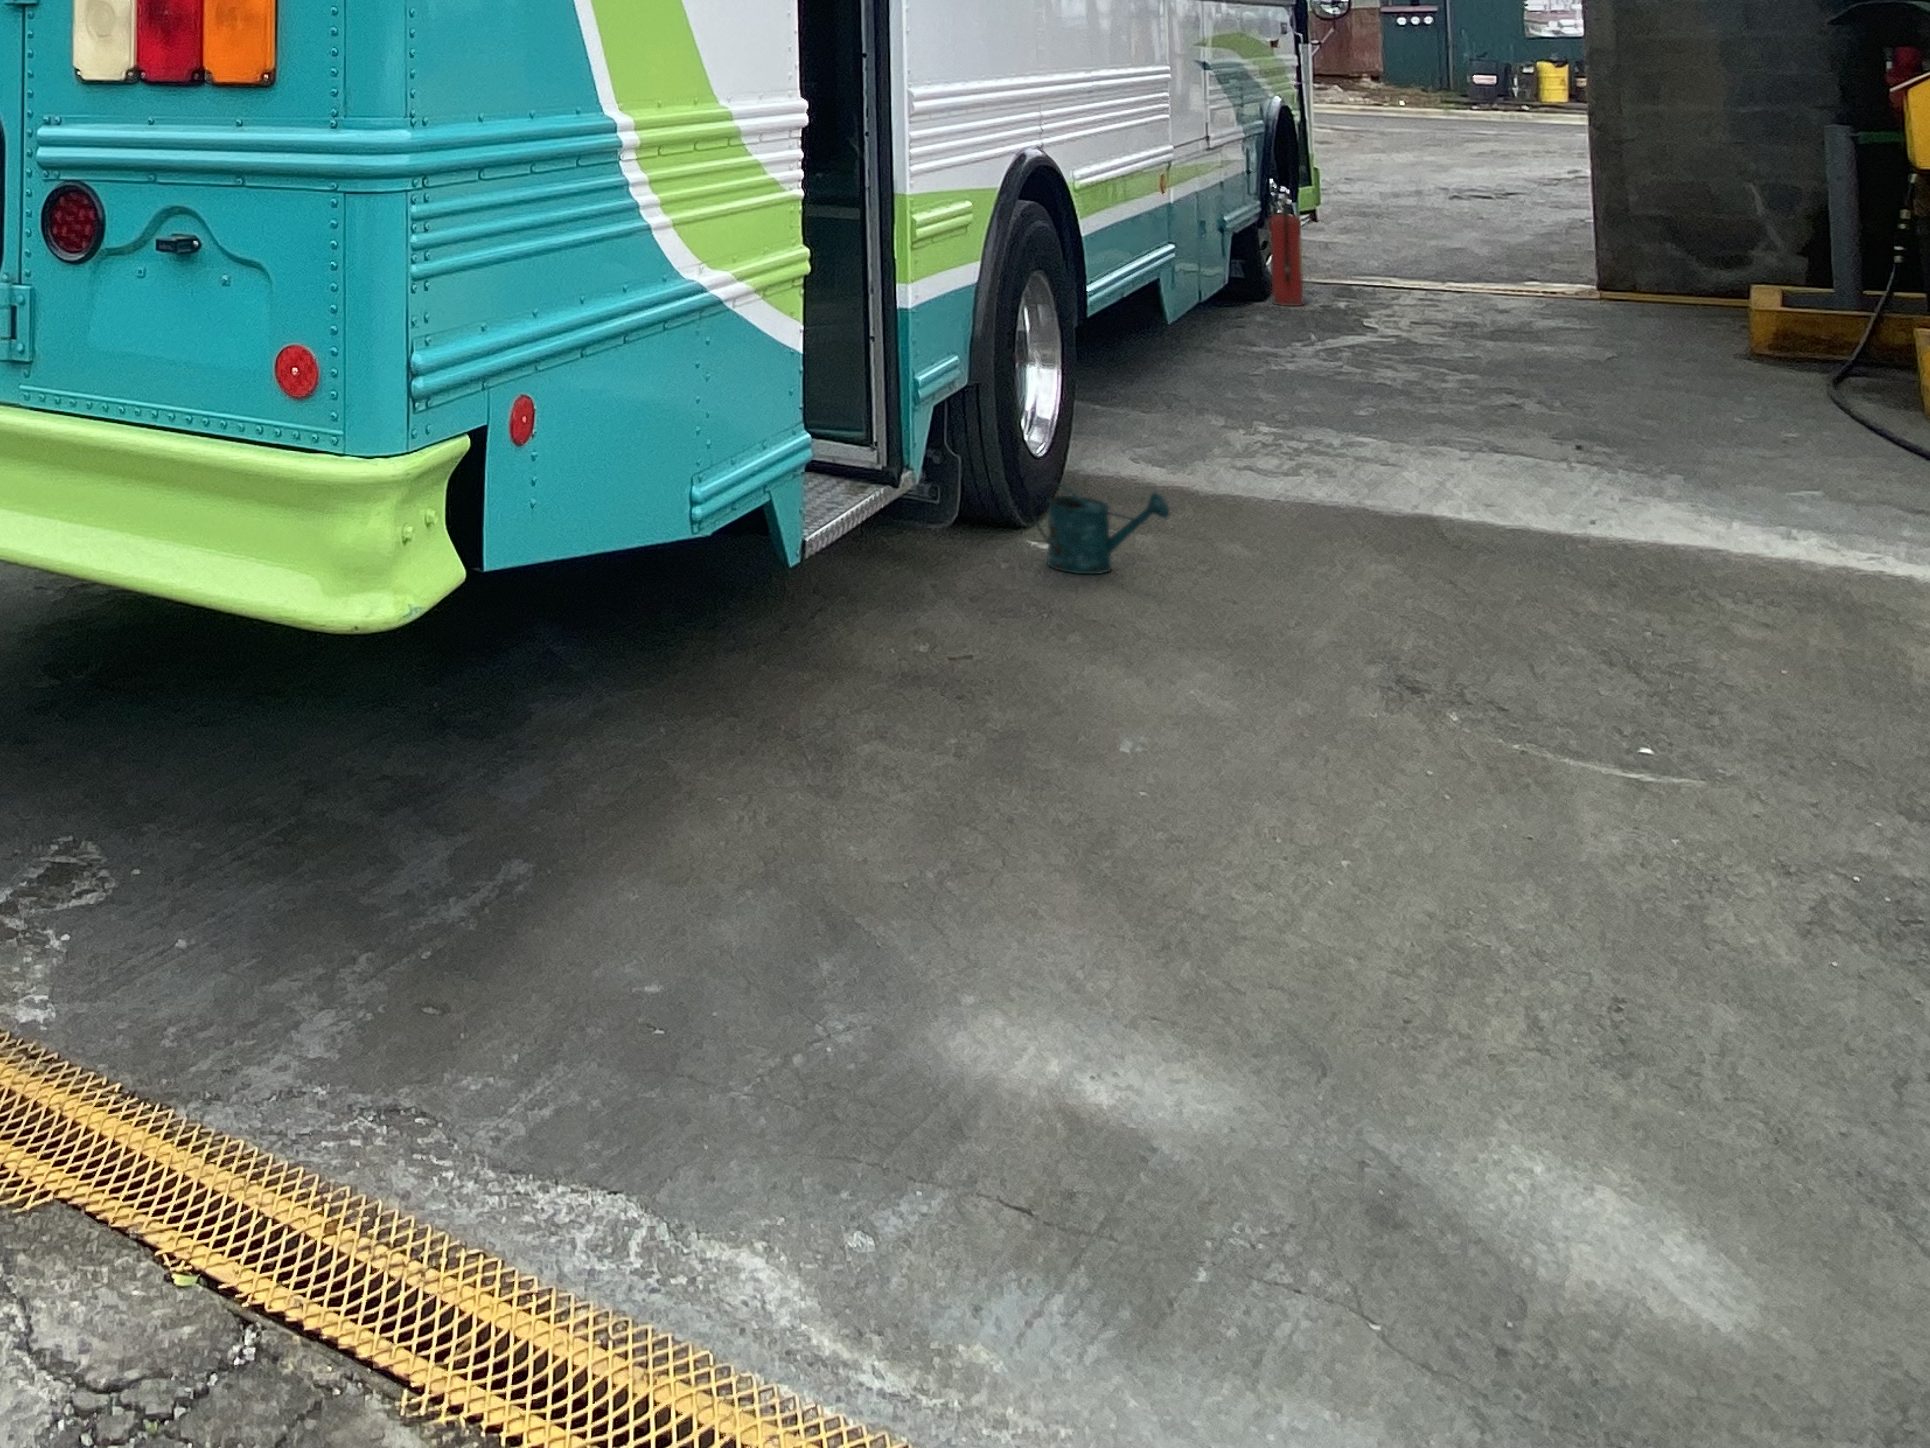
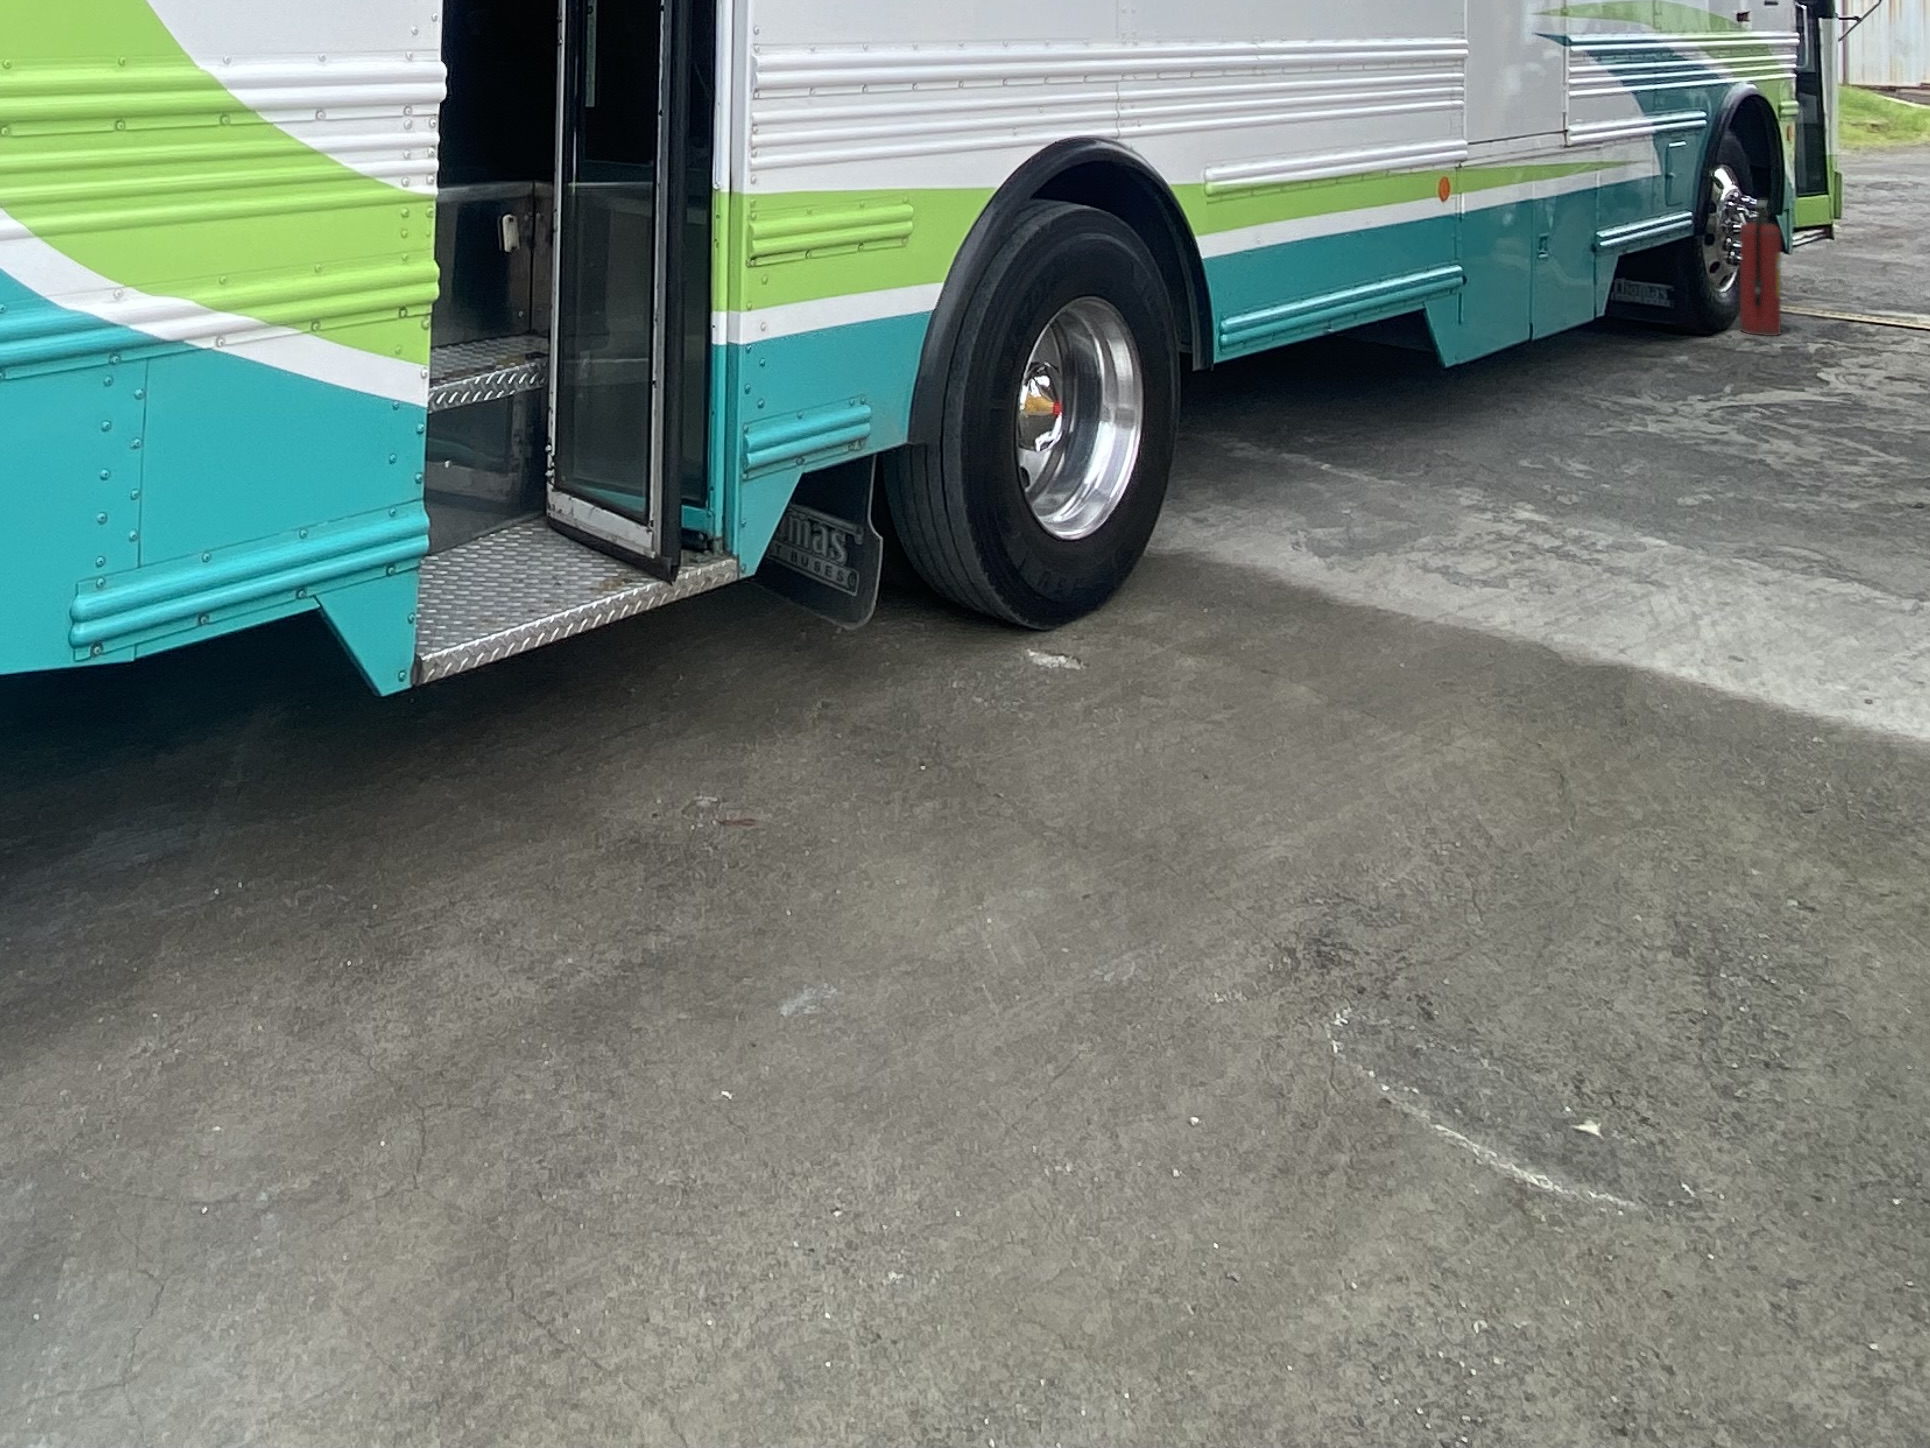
watering can: present [1029,482,1169,574] -> none [1028,571,1190,702]

